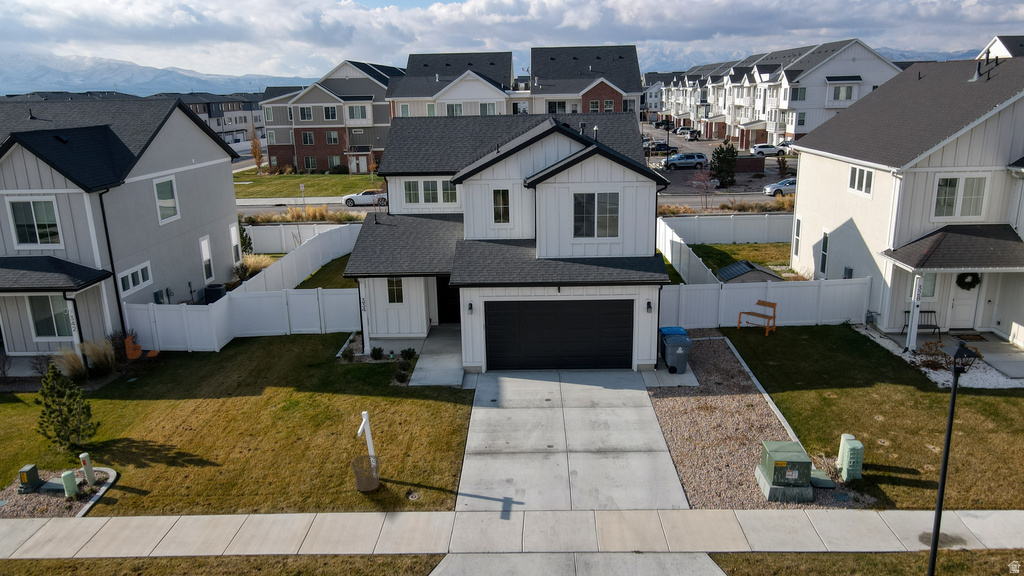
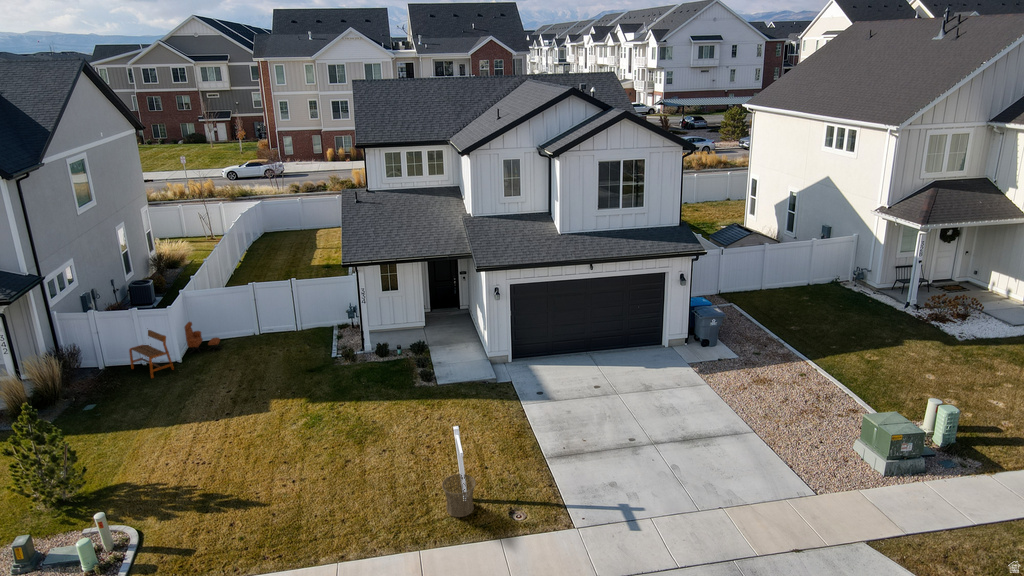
bench: present [738,300,777,336] -> present [129,330,174,378]
lounge chair: present [125,336,159,364] -> present [185,322,222,353]

